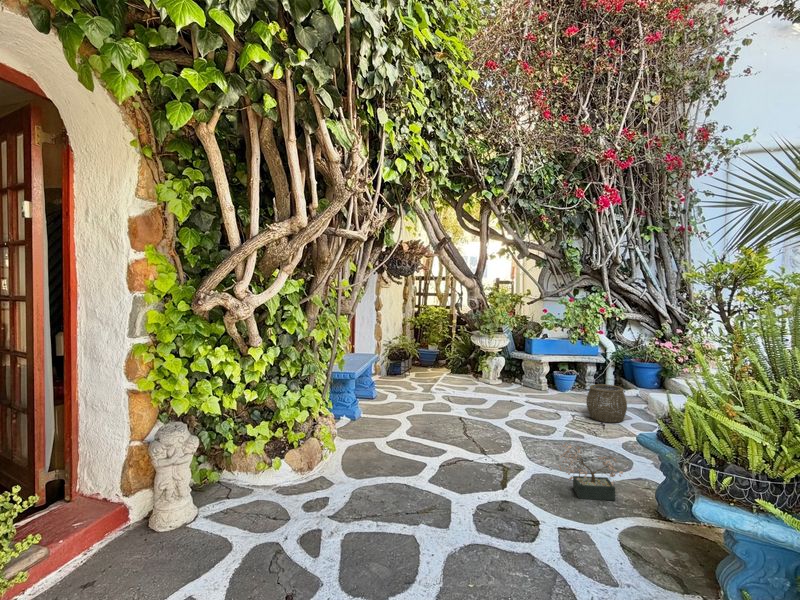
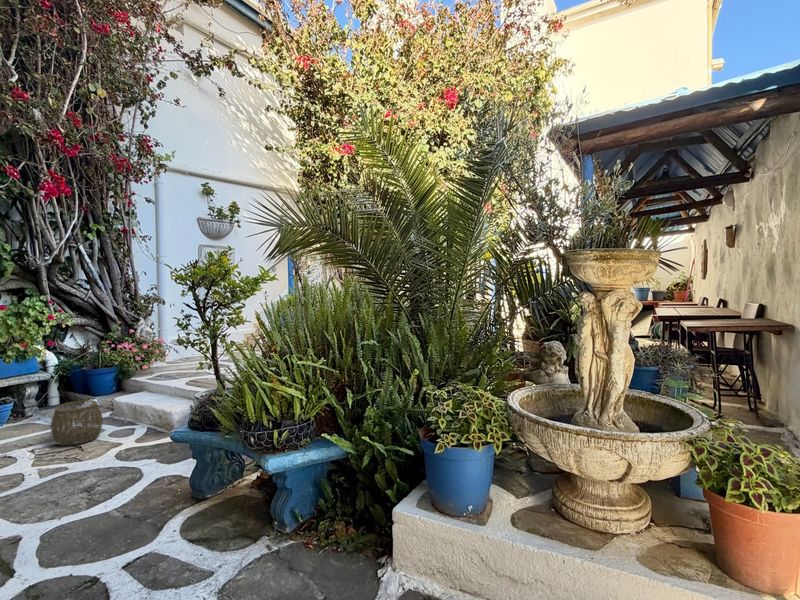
decorative plant: present [559,442,623,500] -> none [86,468,157,529]

